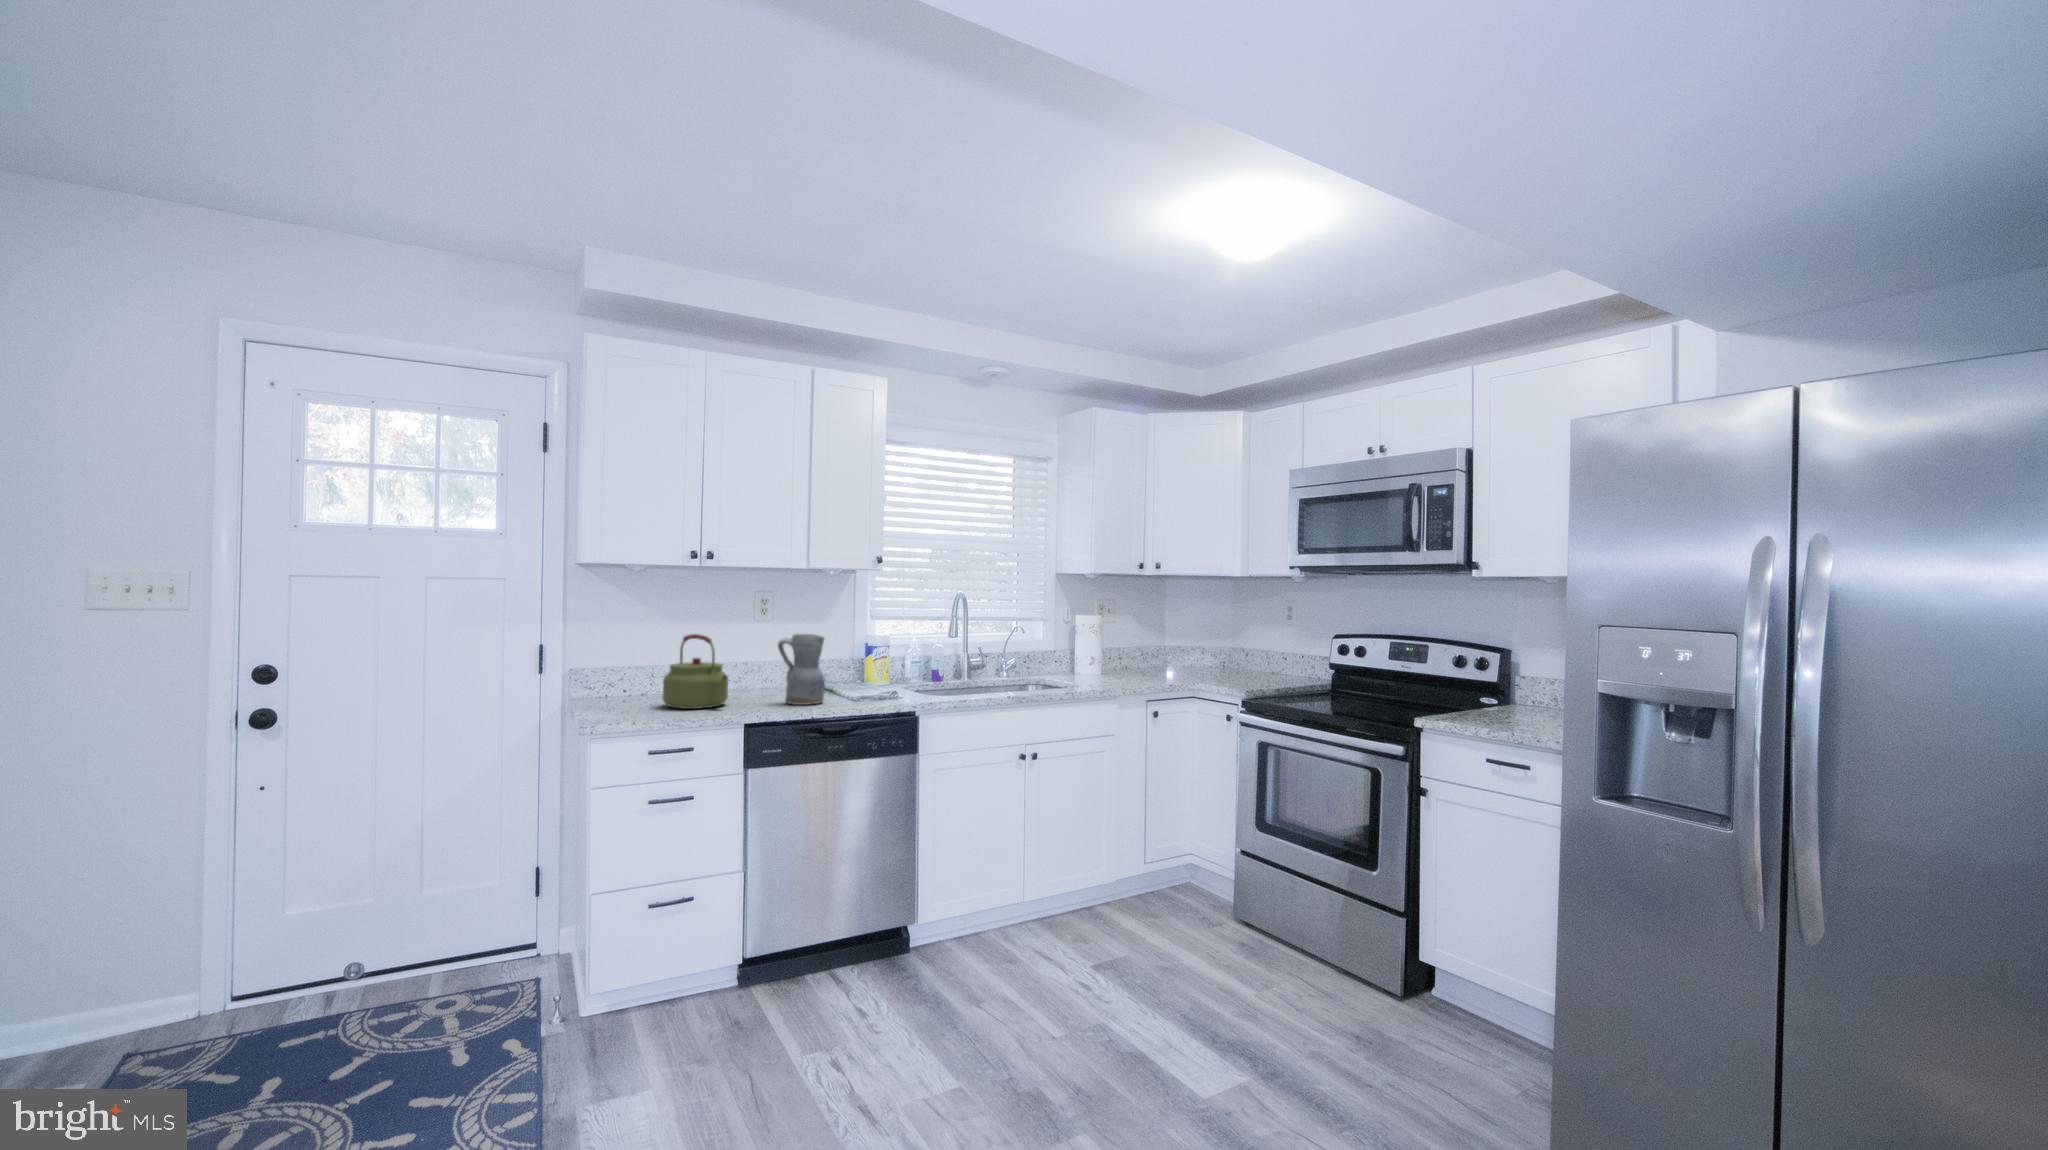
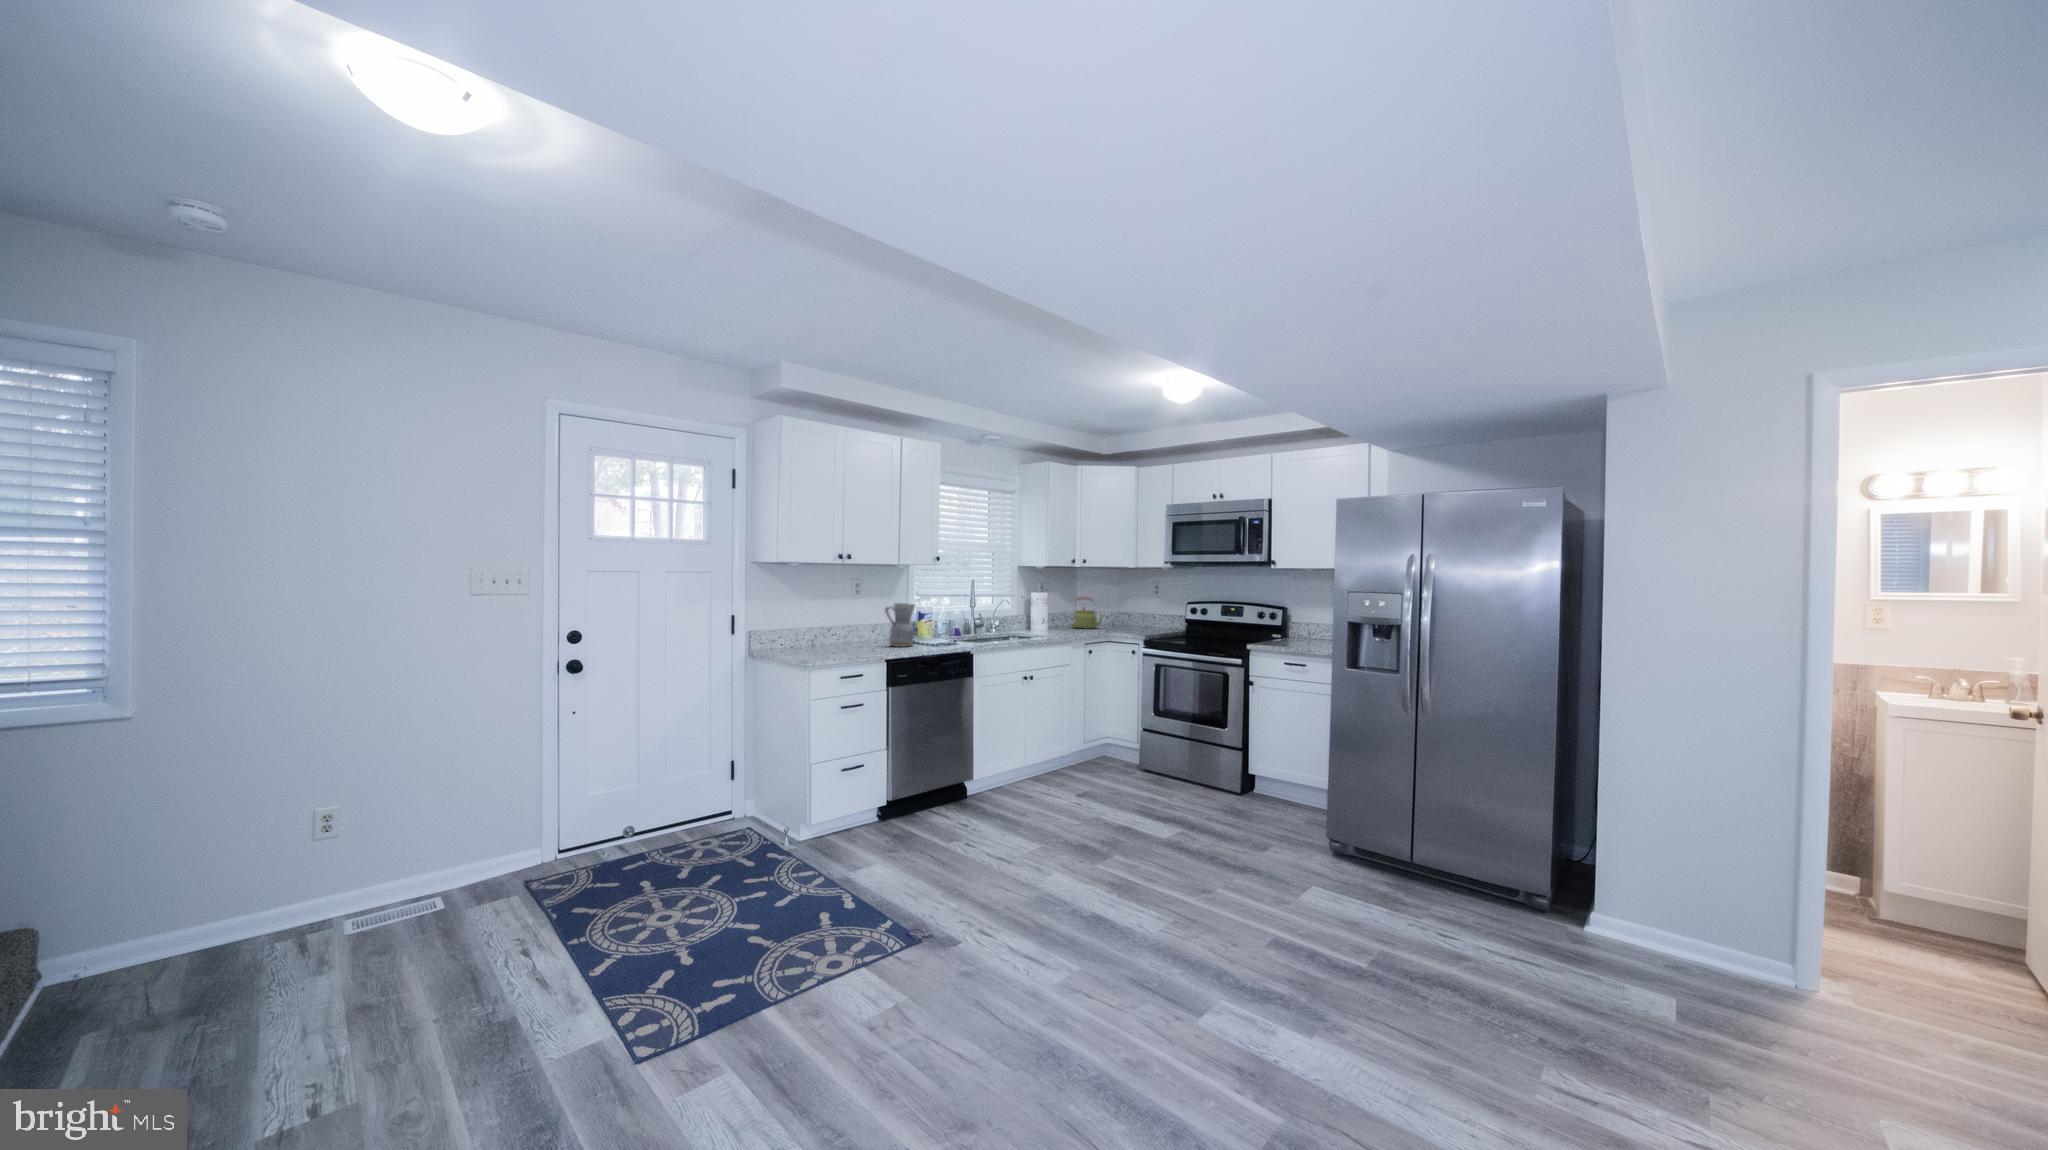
kettle: present [662,634,728,709] -> present [1071,597,1104,629]

